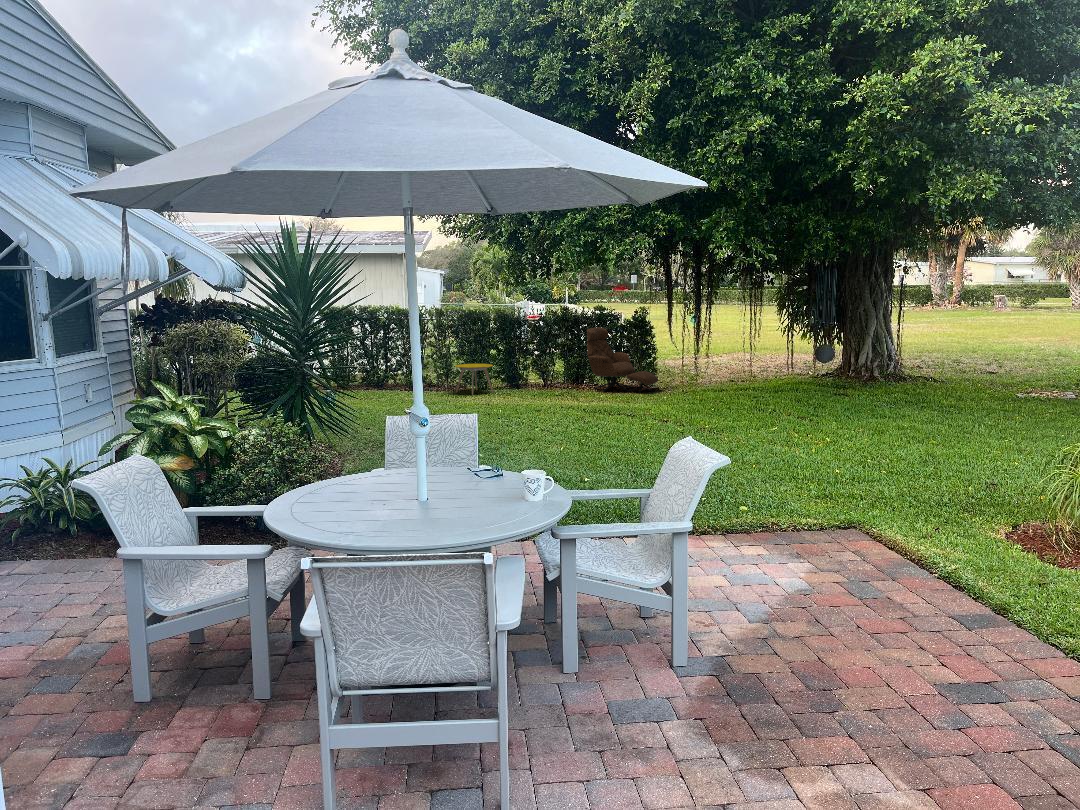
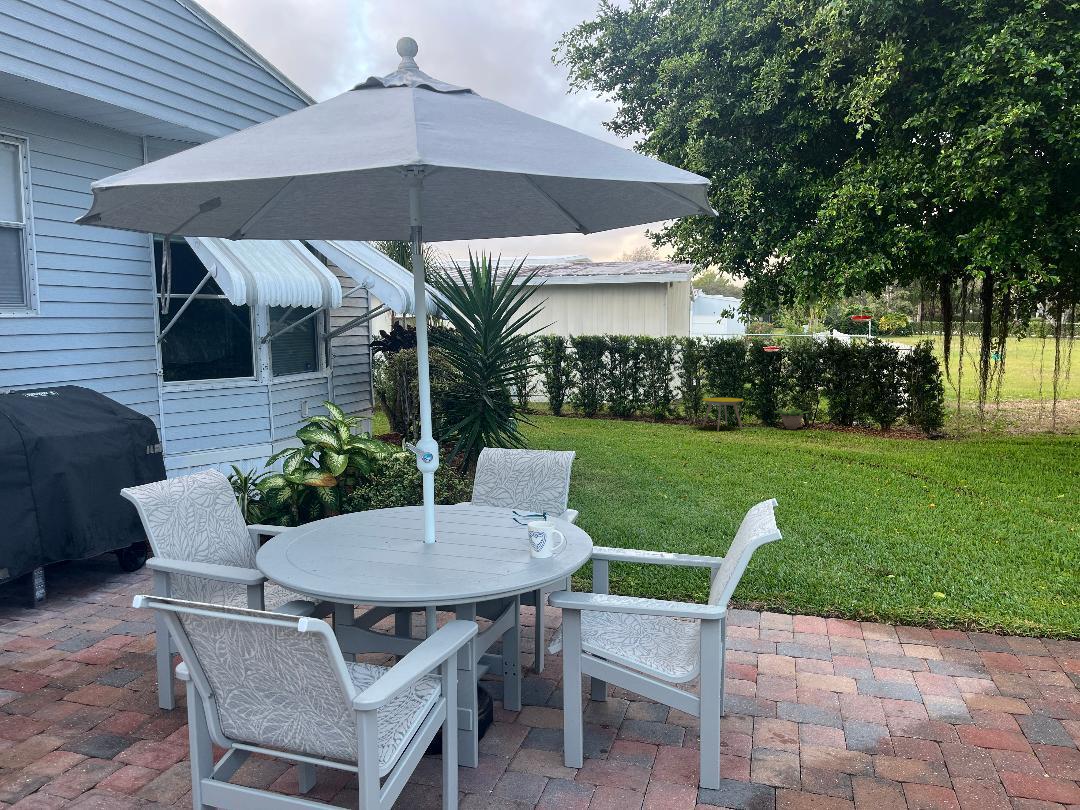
lounge chair: present [587,327,658,394] -> none [853,362,940,440]
decorative plant: none [518,370,551,390] -> present [775,407,808,429]

